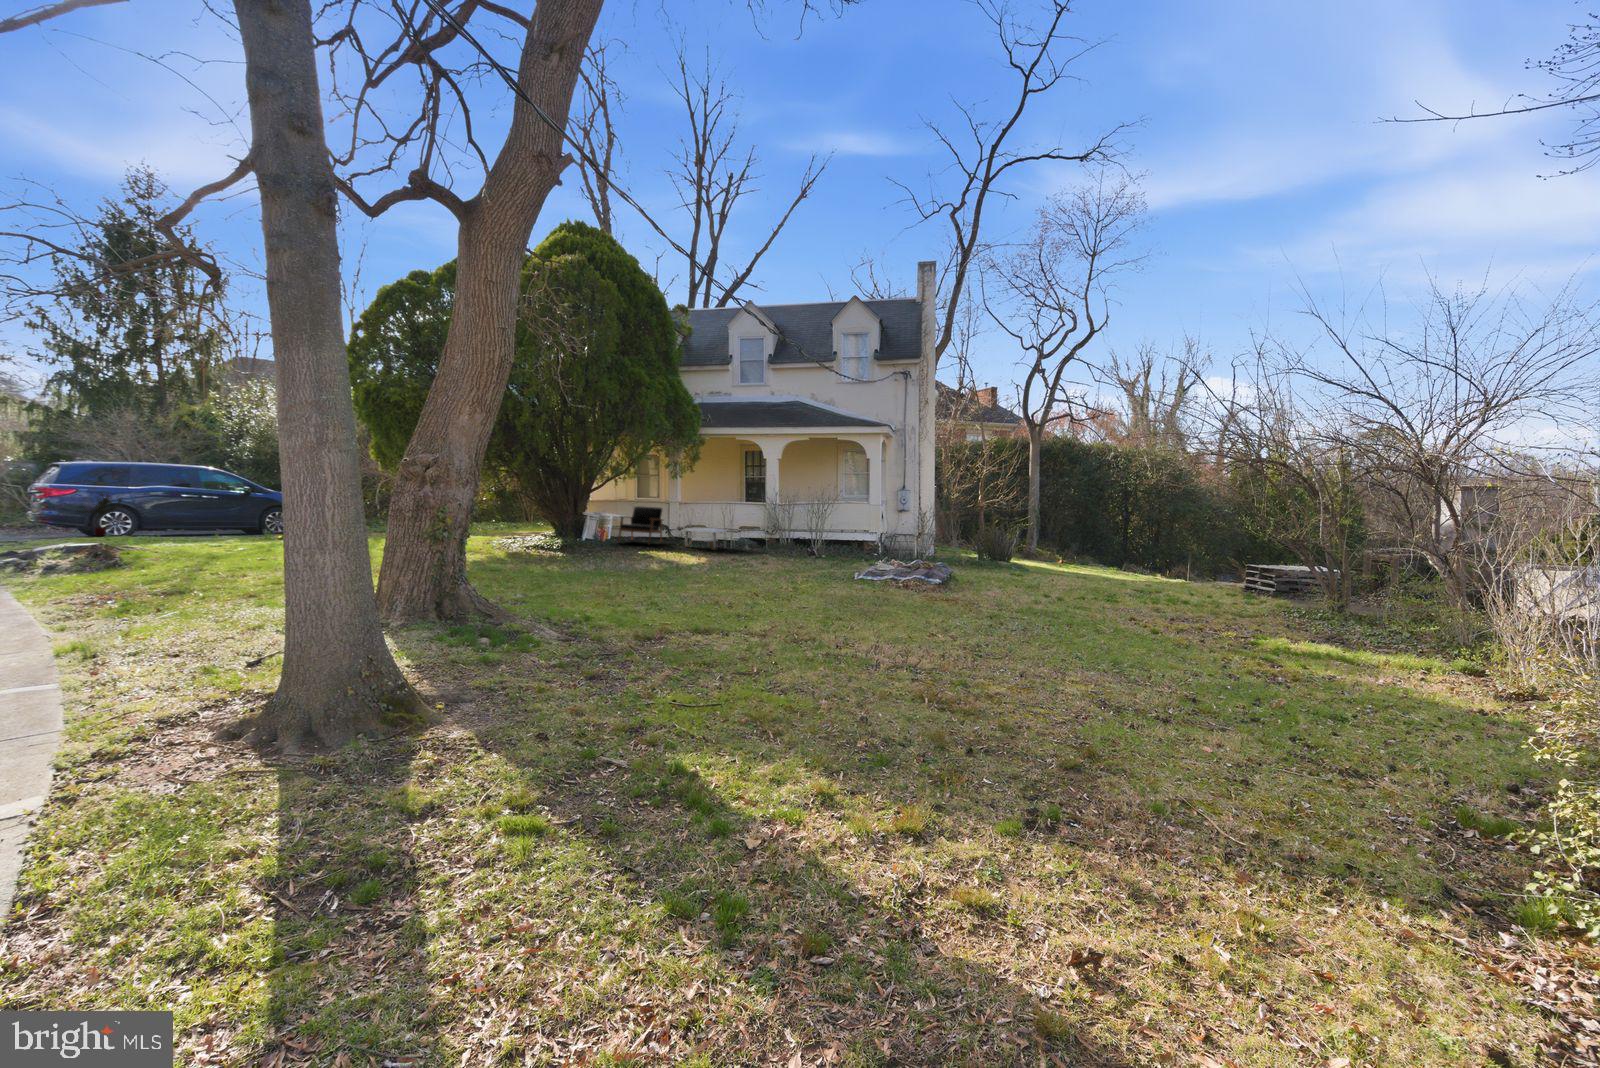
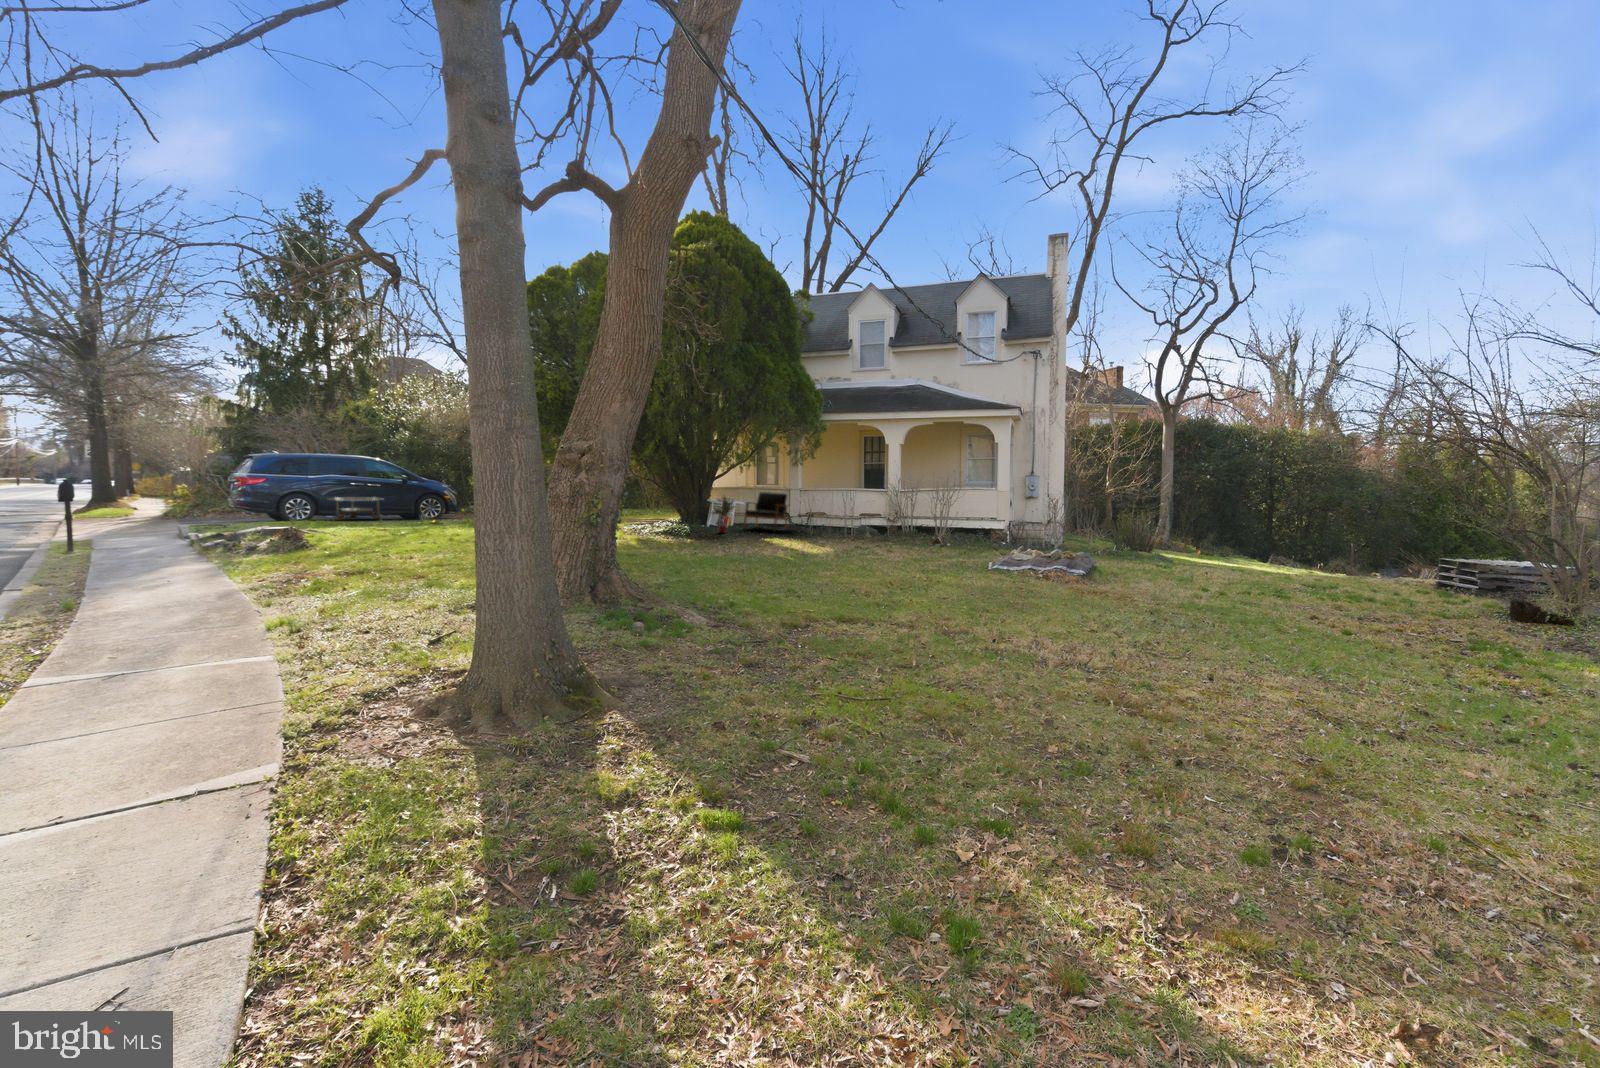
potted tree: present [77,493,122,536] -> present [712,497,734,533]
round table: present [683,528,726,550] -> present [329,497,383,520]
woven basket: none [1278,596,1327,619] -> present [1509,600,1575,625]

